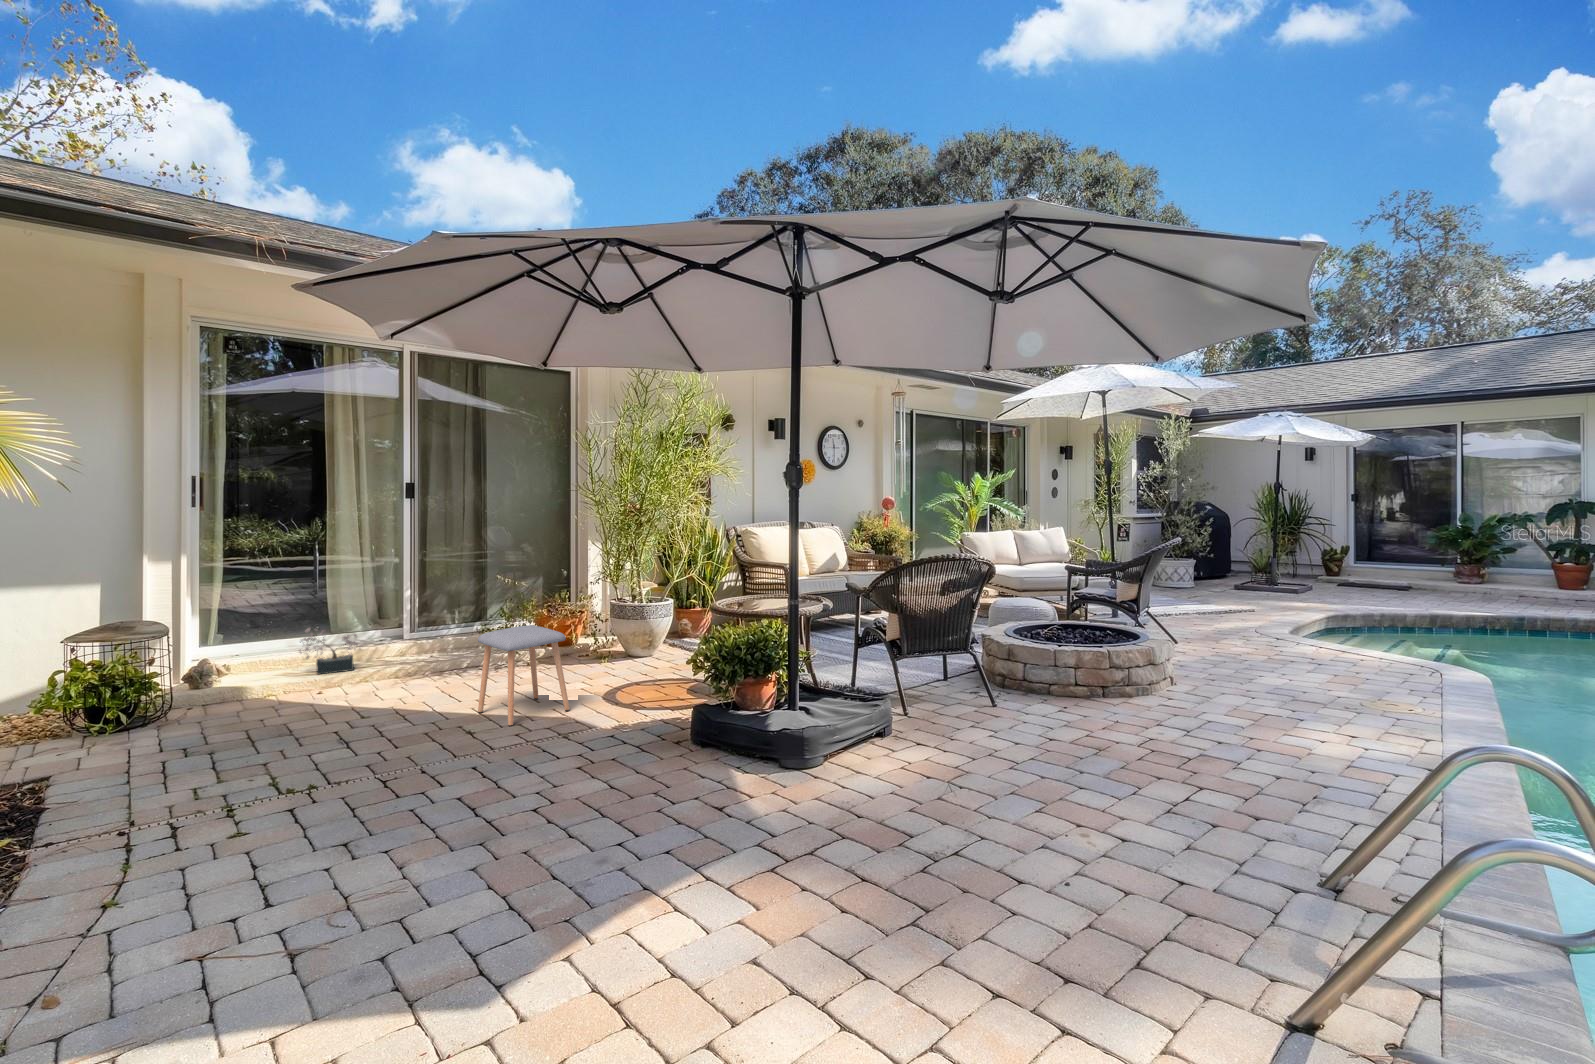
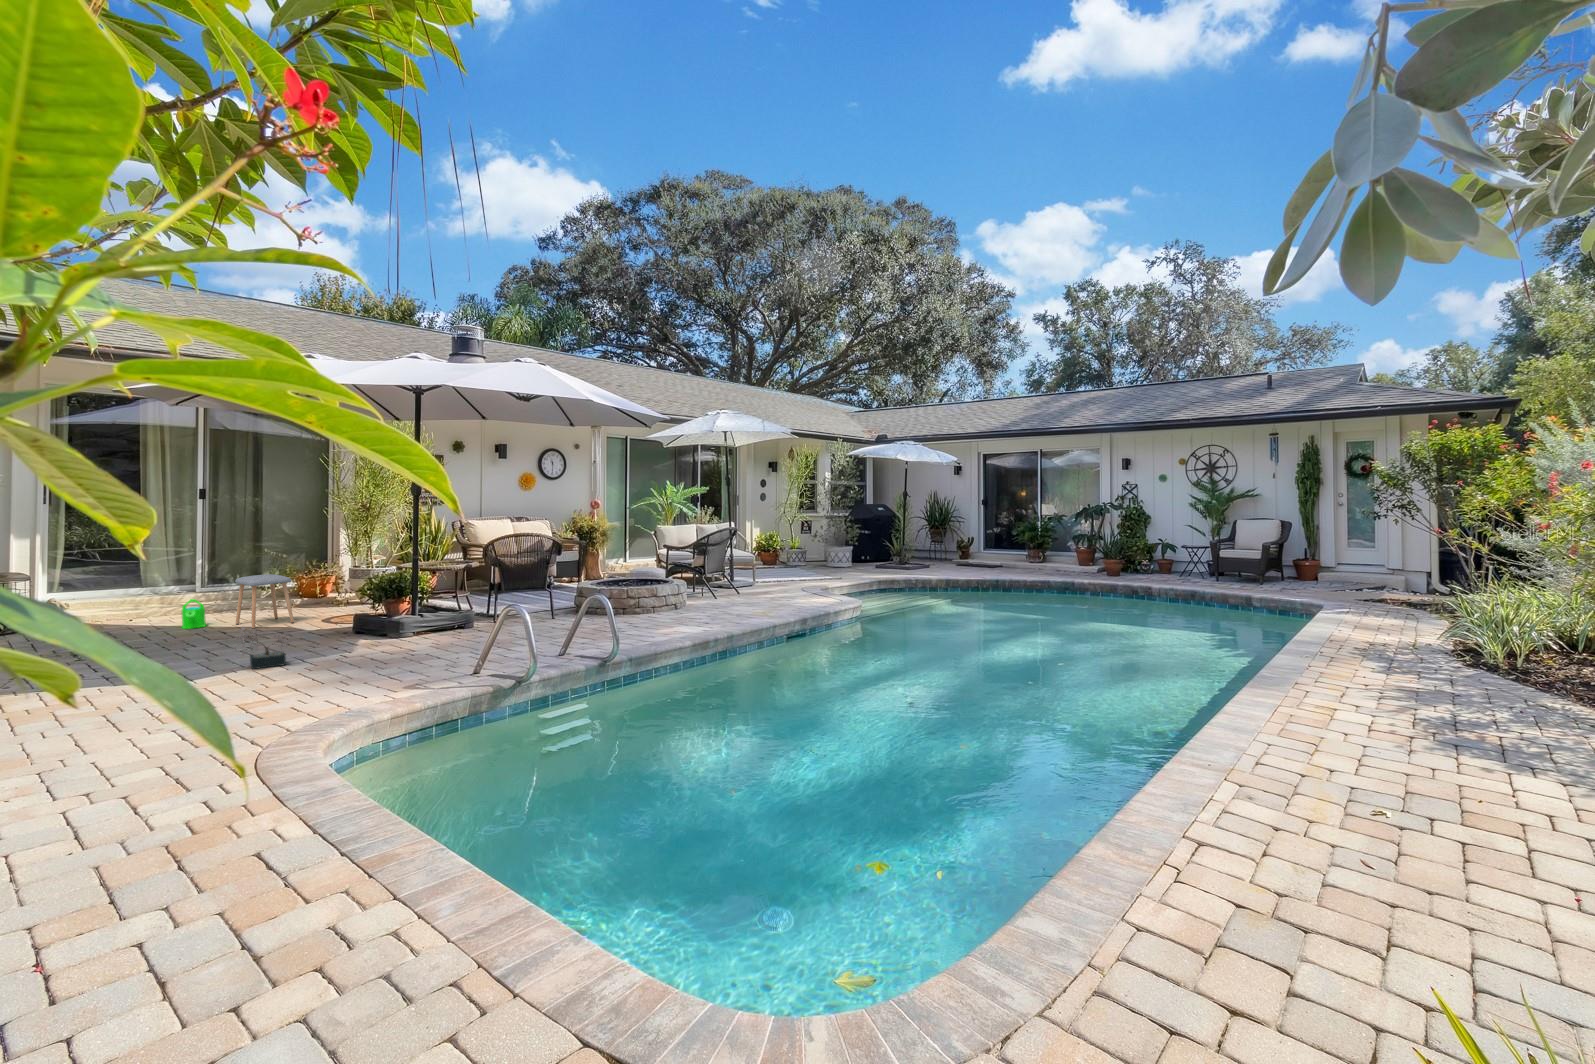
decorative plant: present [299,628,363,674] -> present [235,627,293,669]
watering can: none [393,670,435,723] -> present [182,599,206,629]

